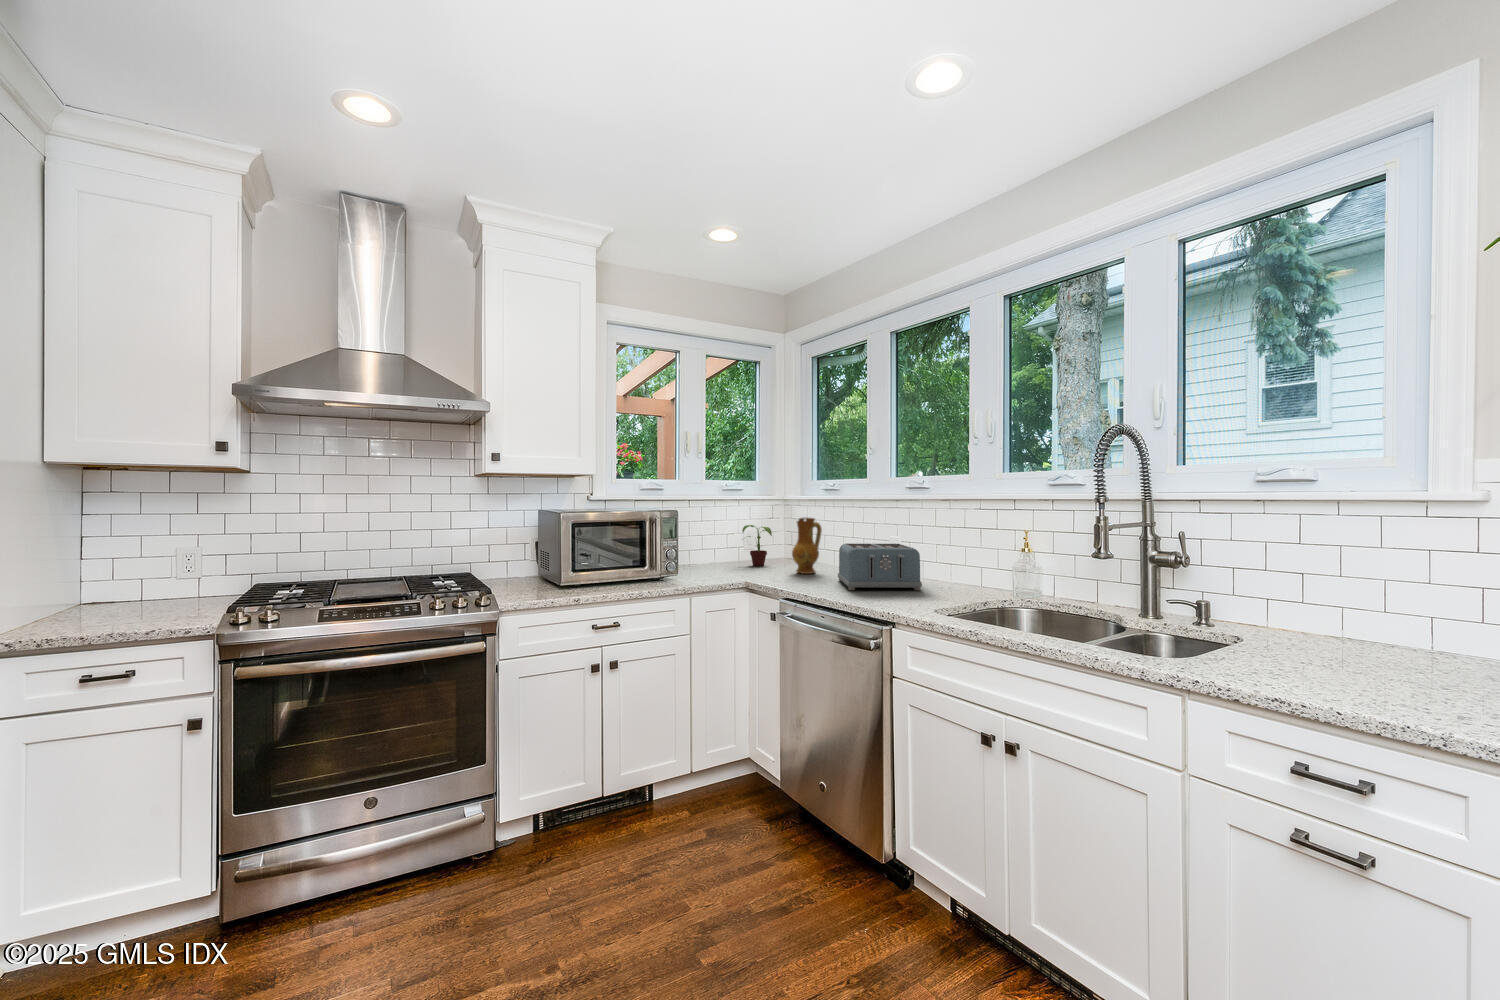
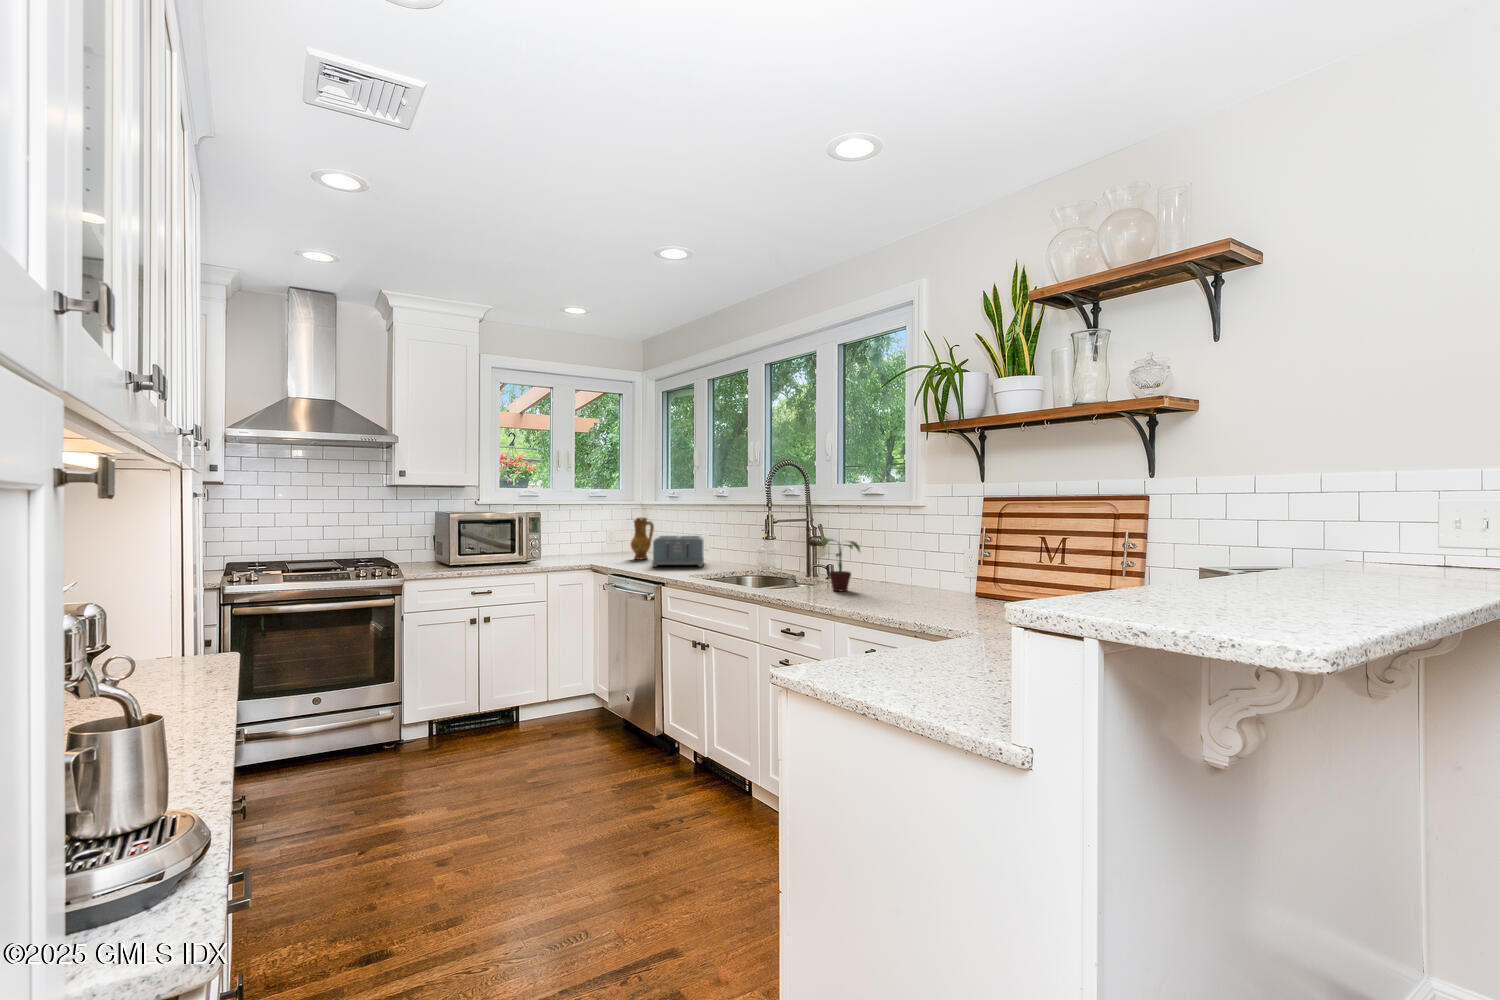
potted plant: present [742,525,772,566] -> present [820,539,860,591]

